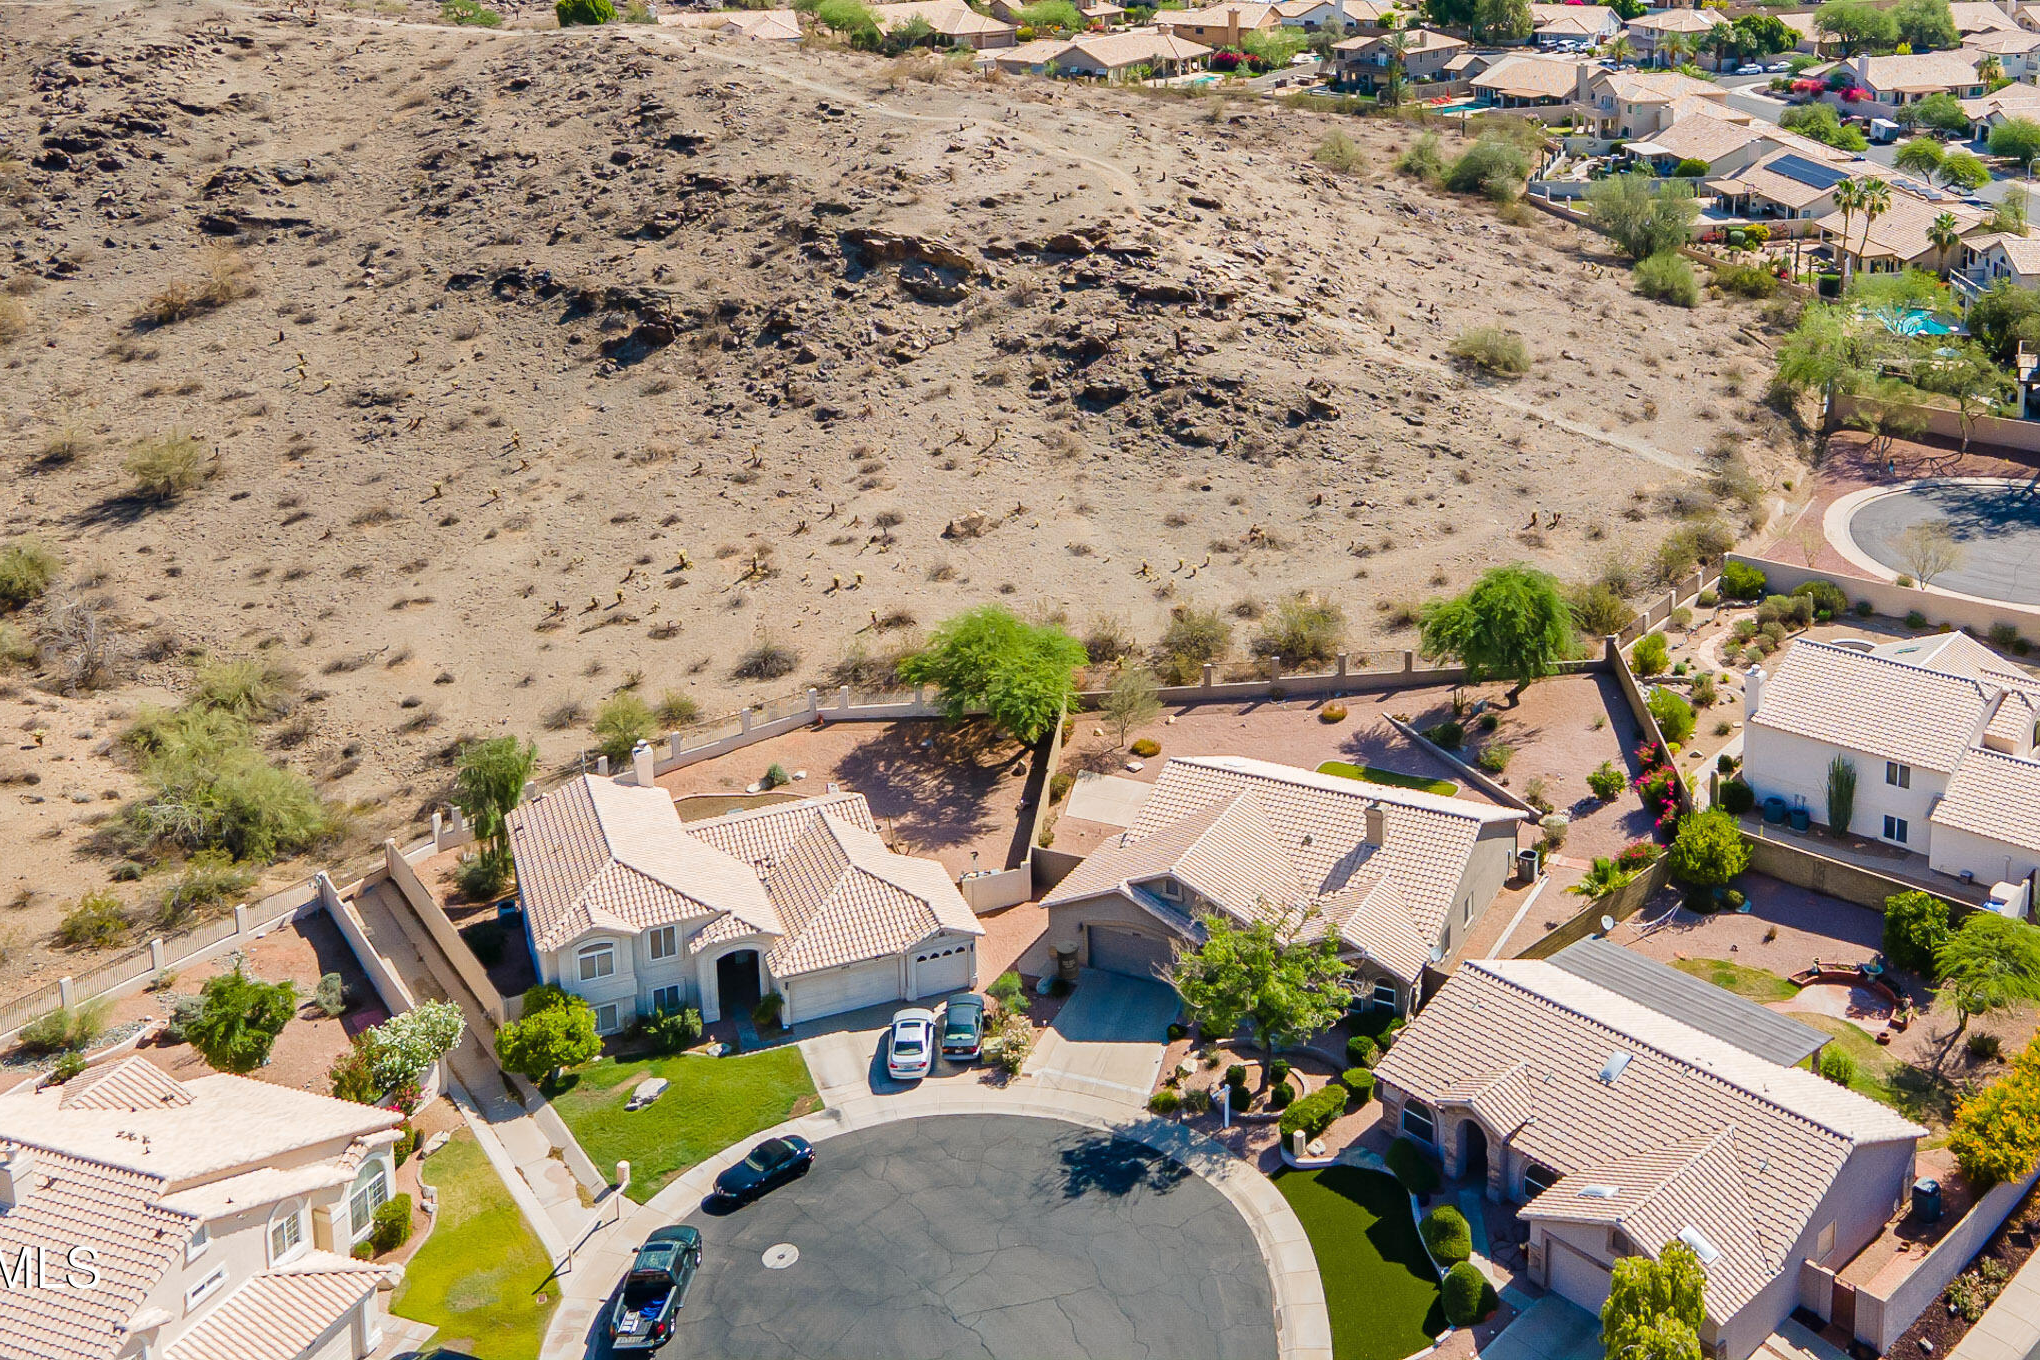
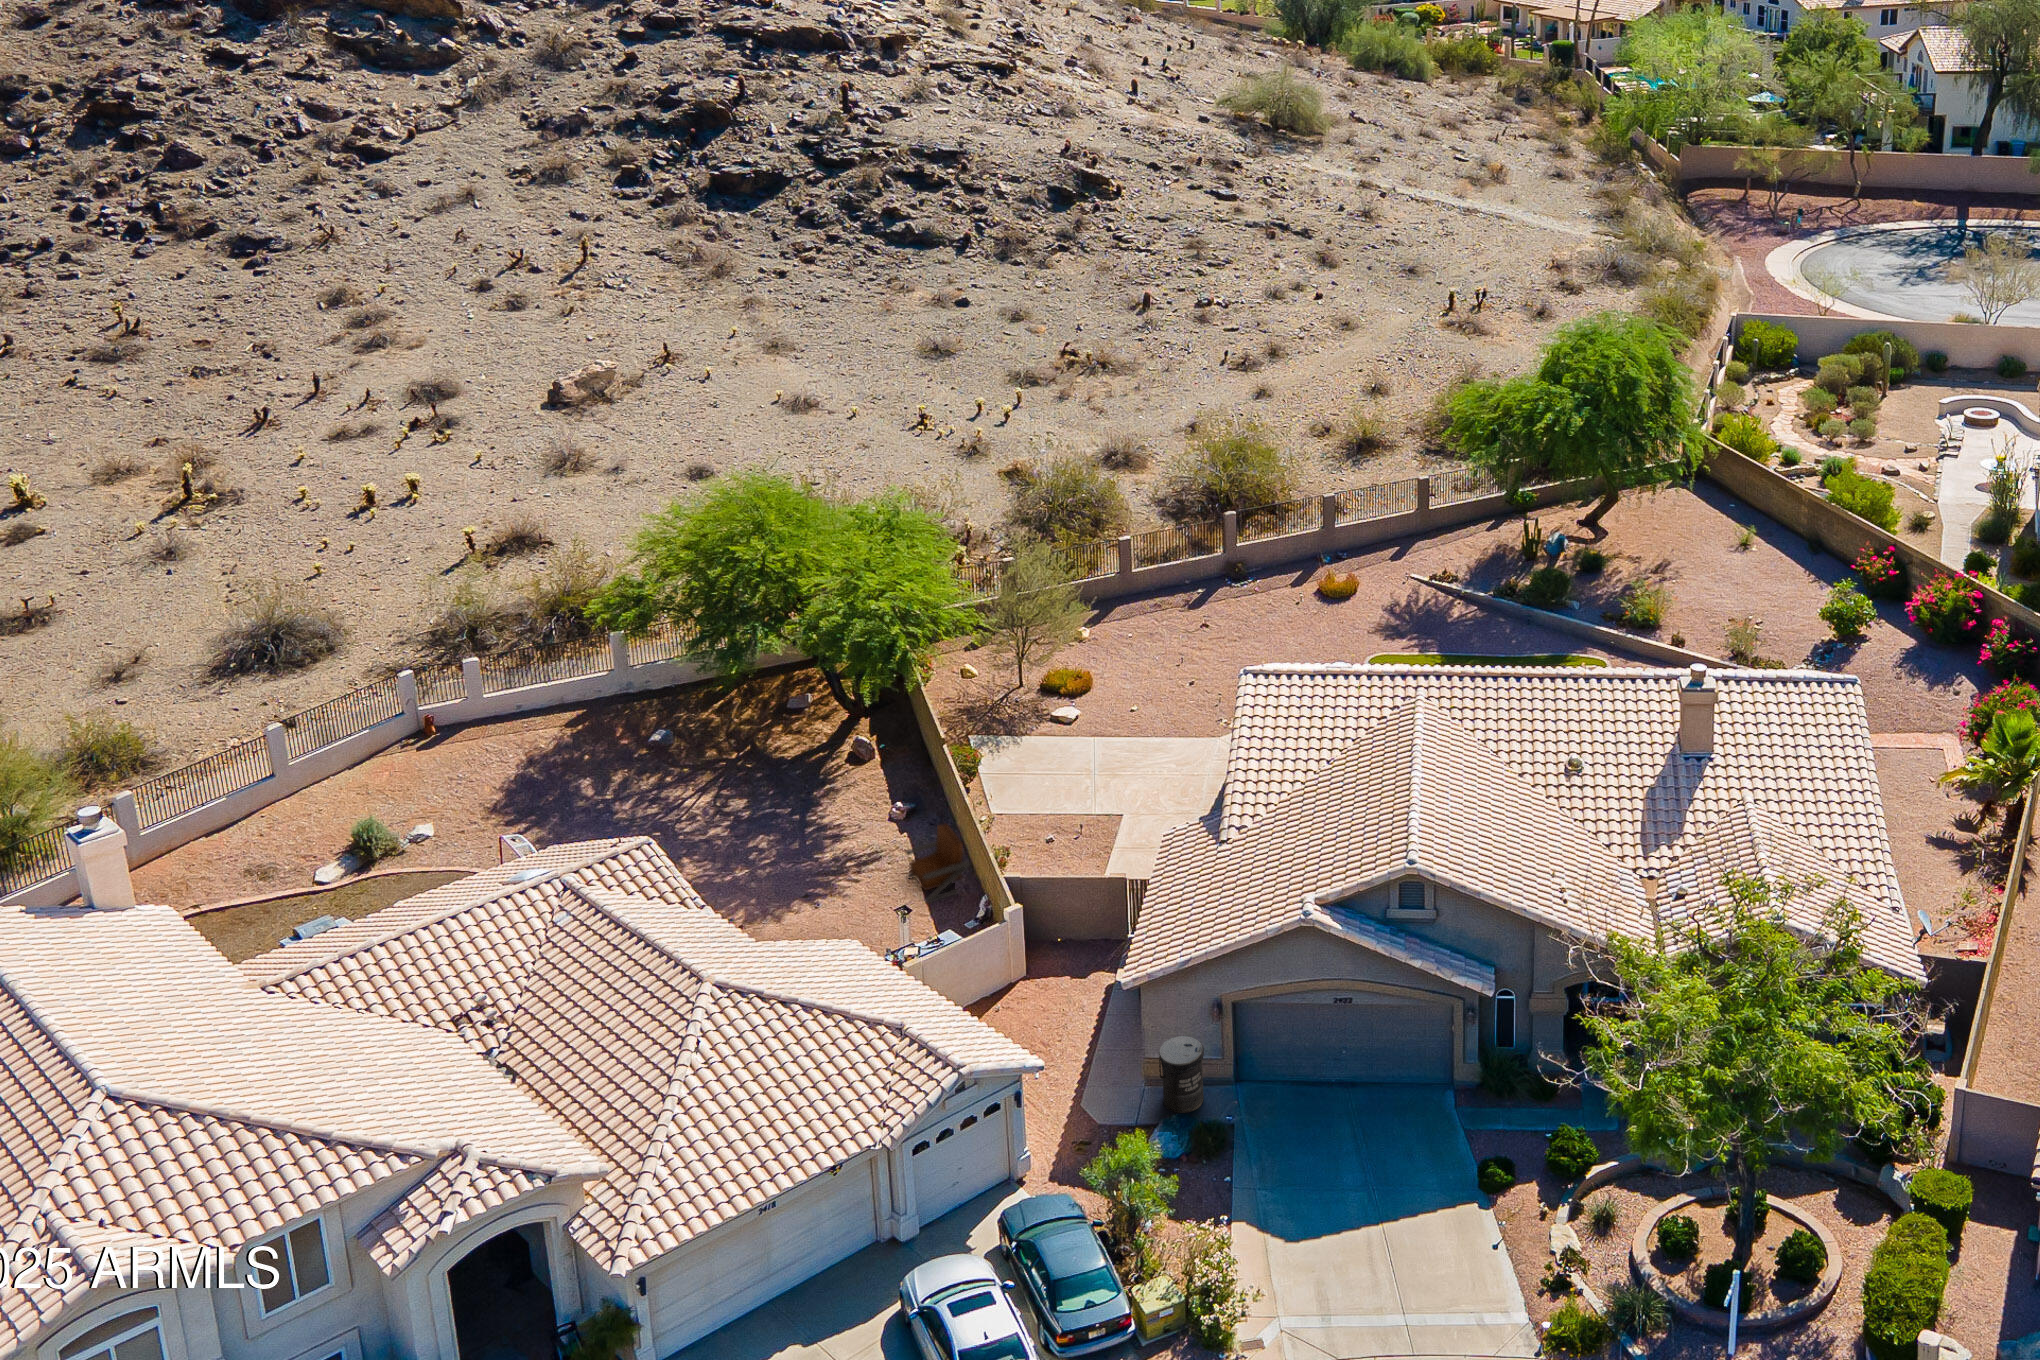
lounge chair: none [1003,815,1030,856] -> present [906,823,970,903]

